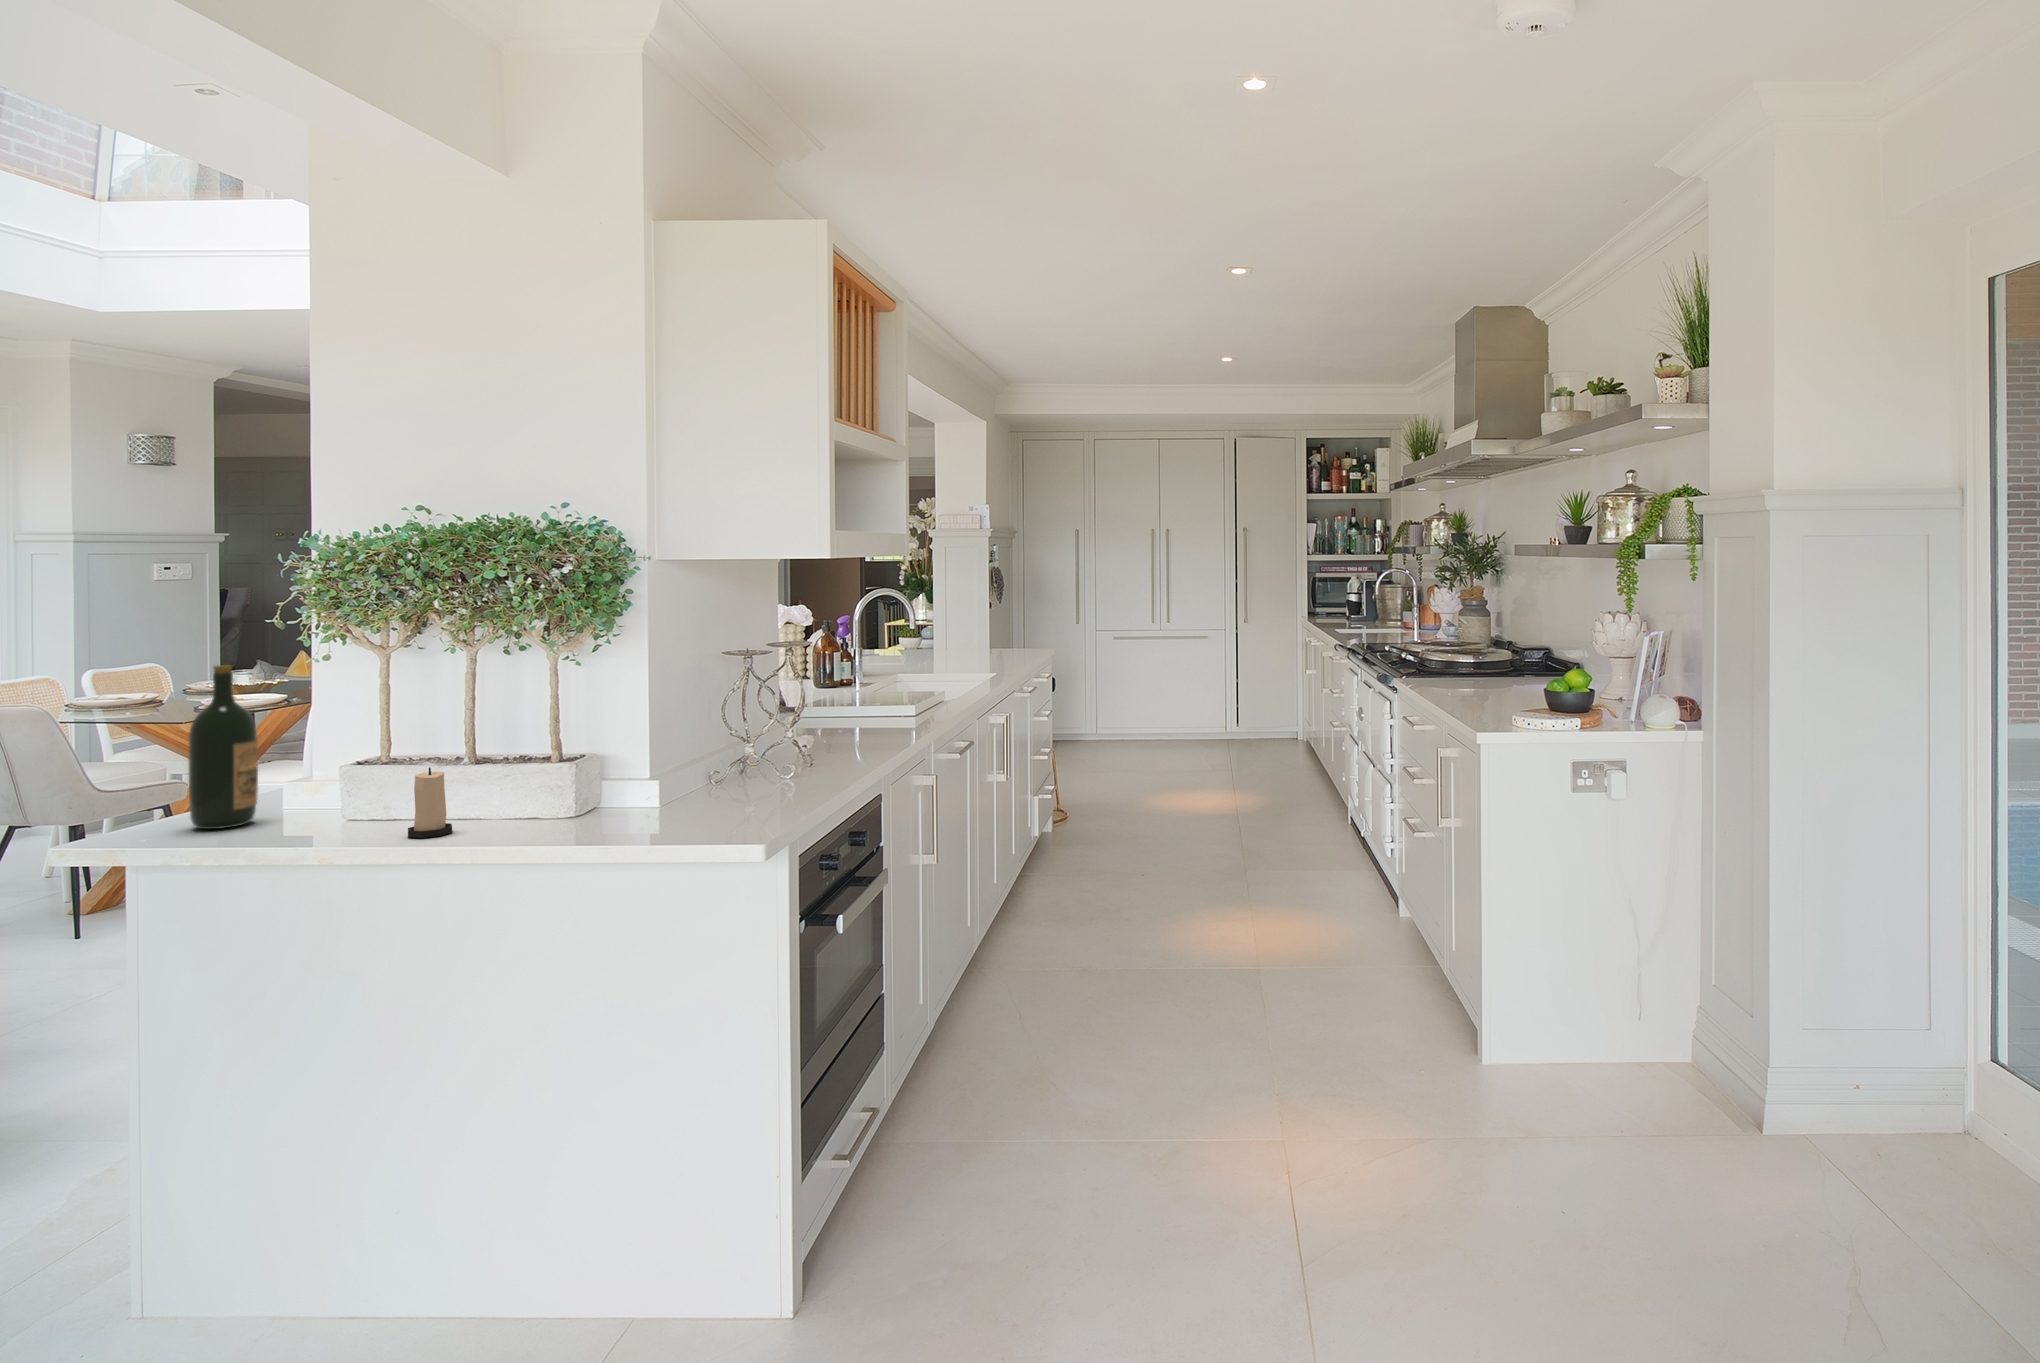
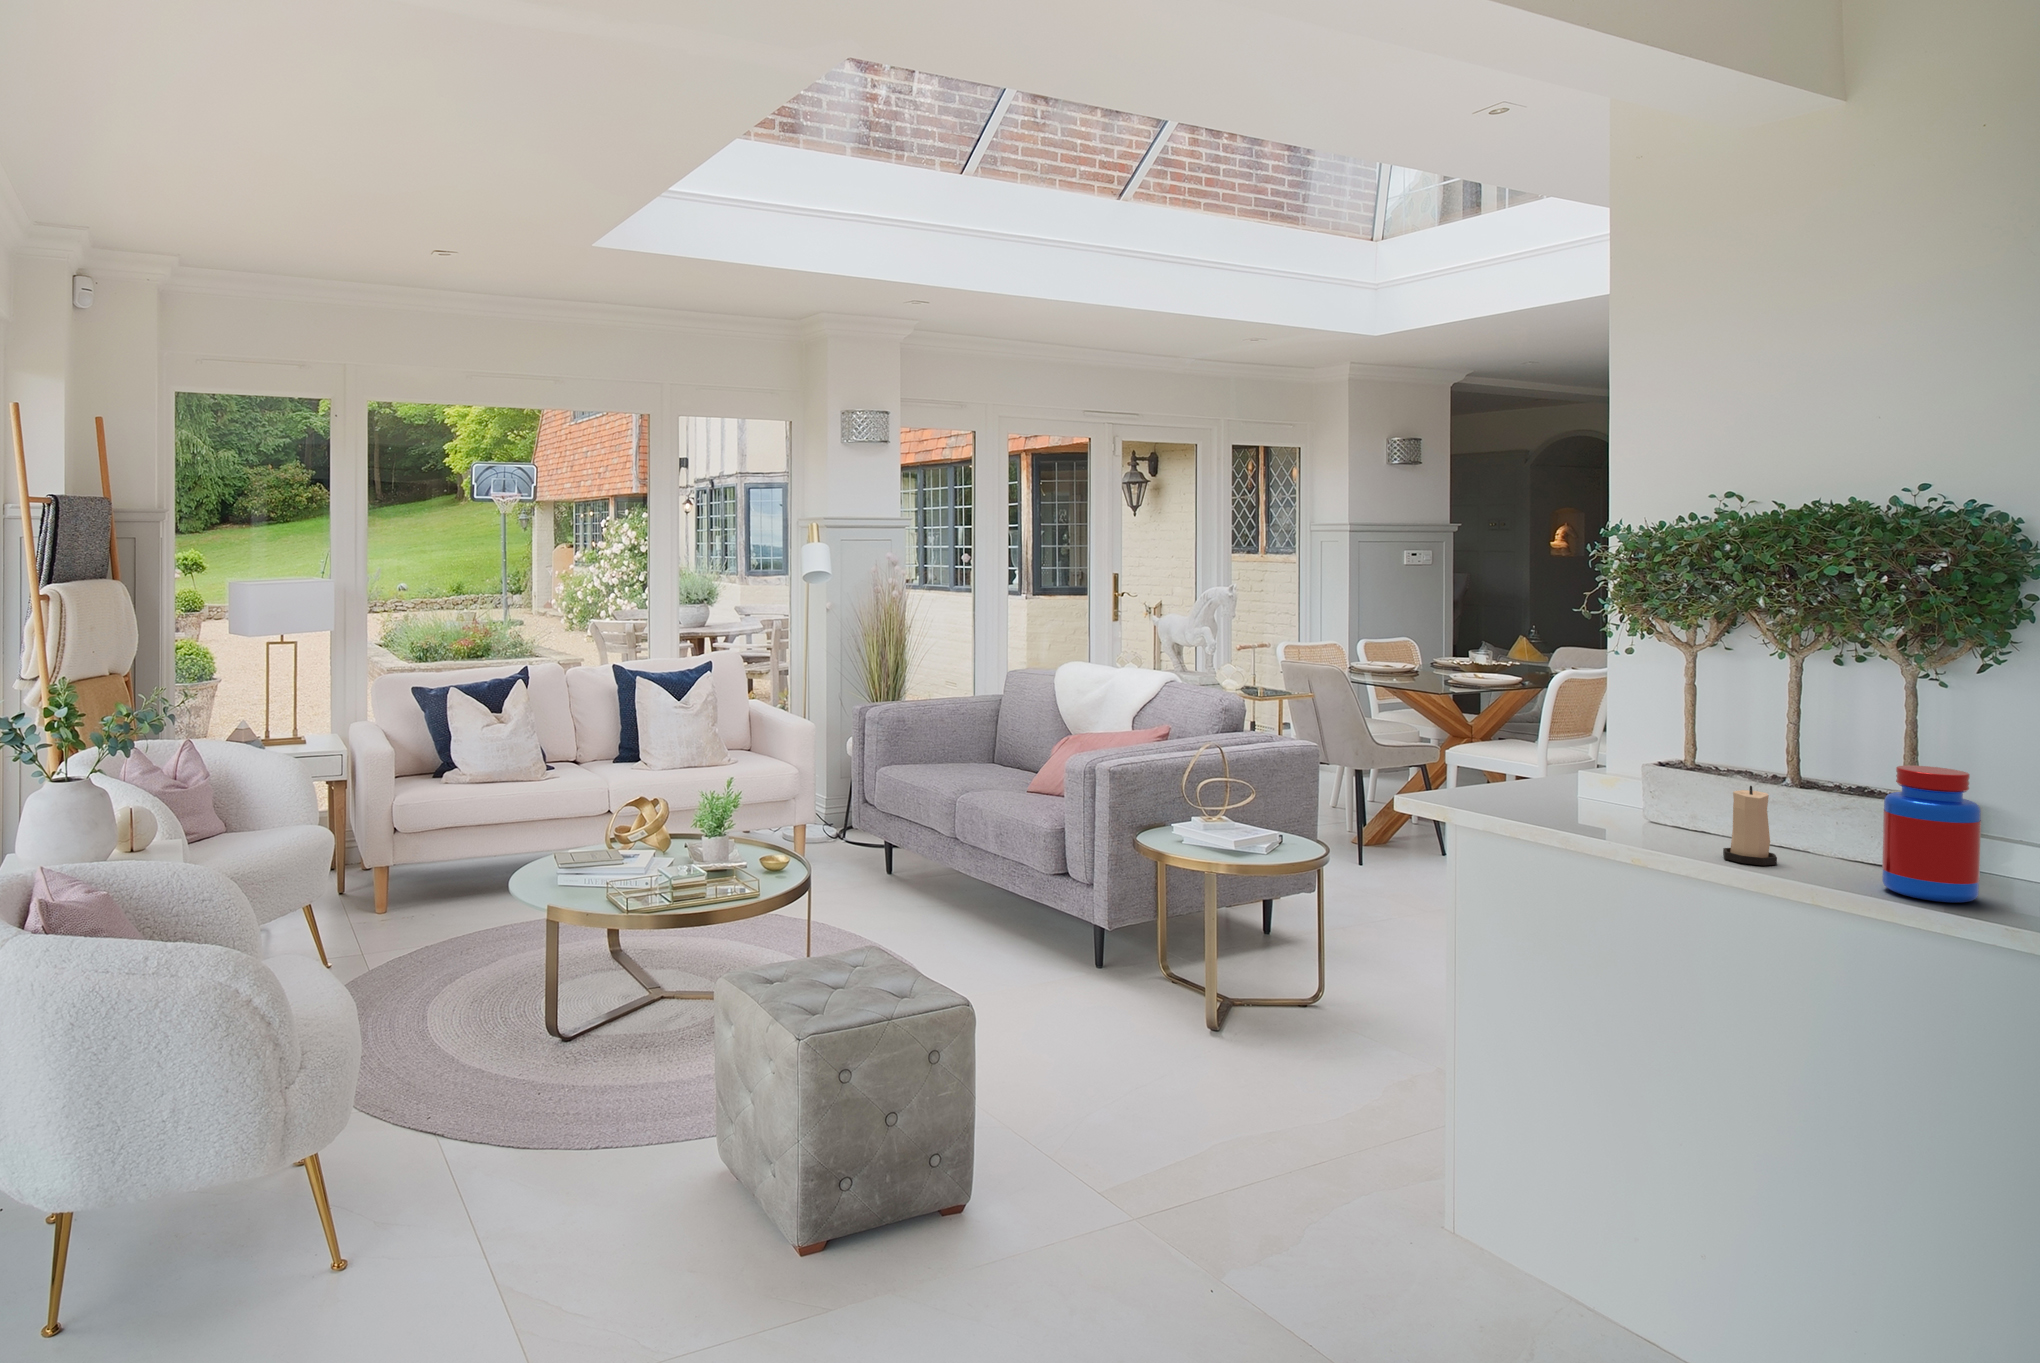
wine bottle: present [189,665,258,829] -> none [1498,650,1559,808]
jar: none [528,729,594,836] -> present [1882,765,1981,903]

